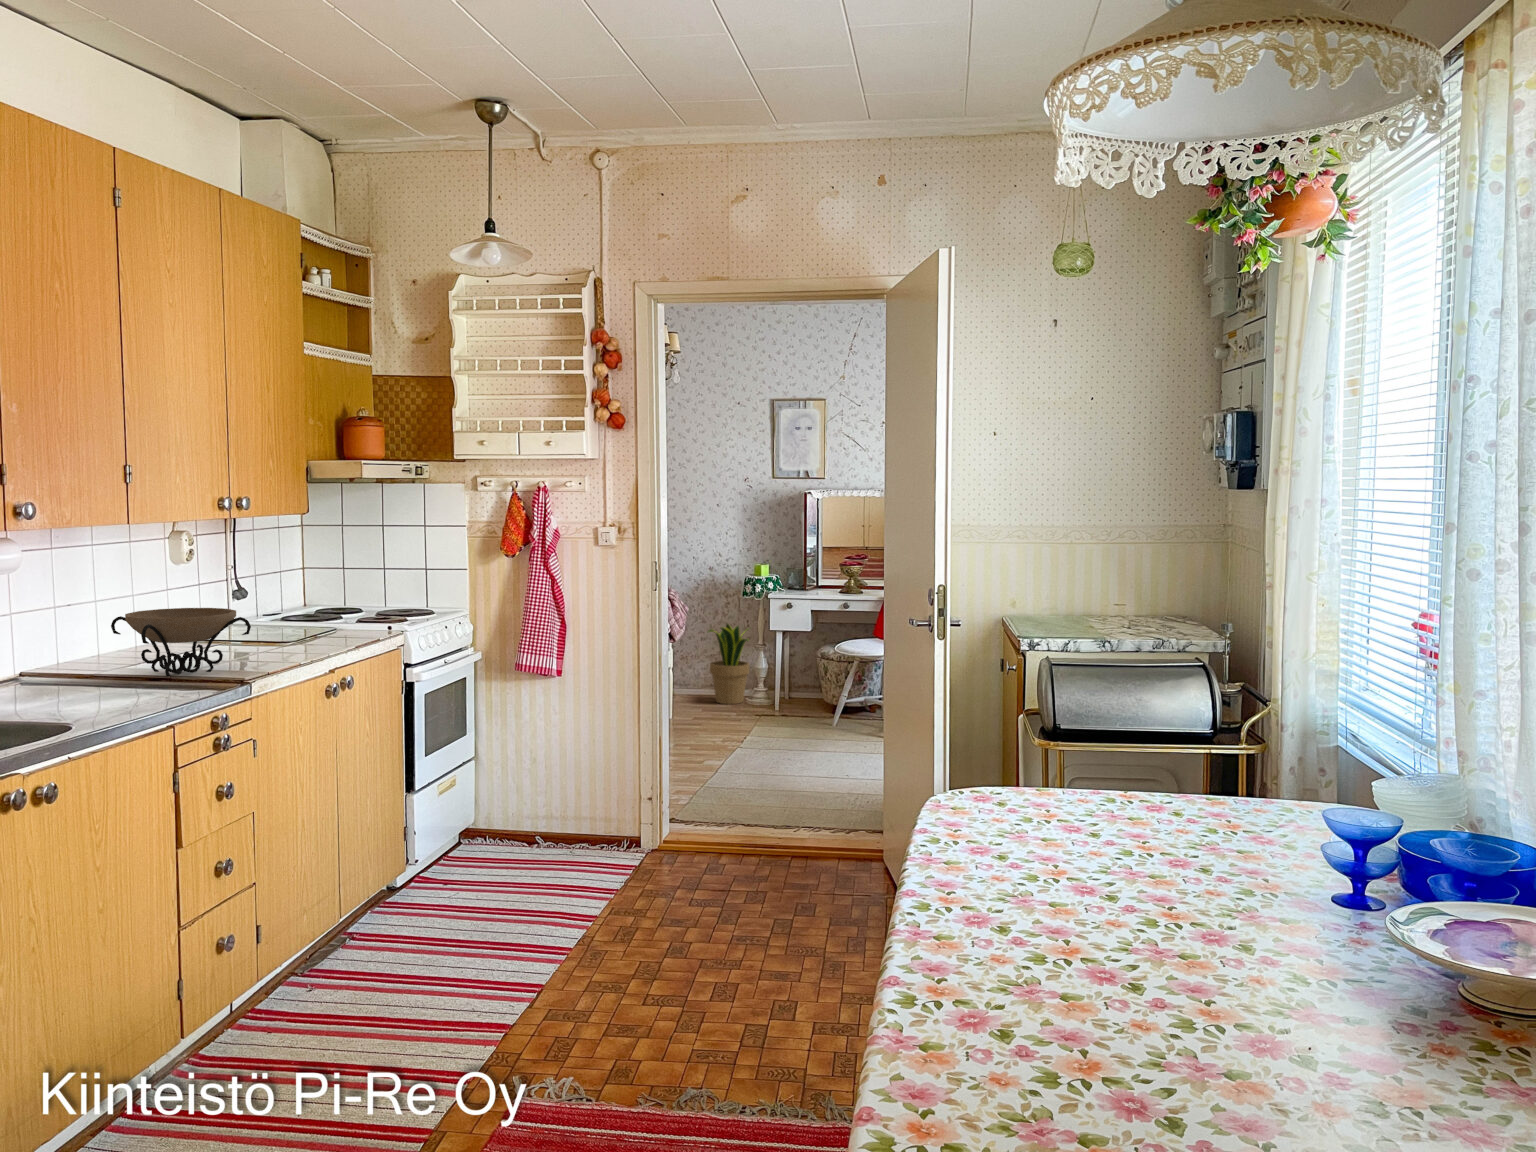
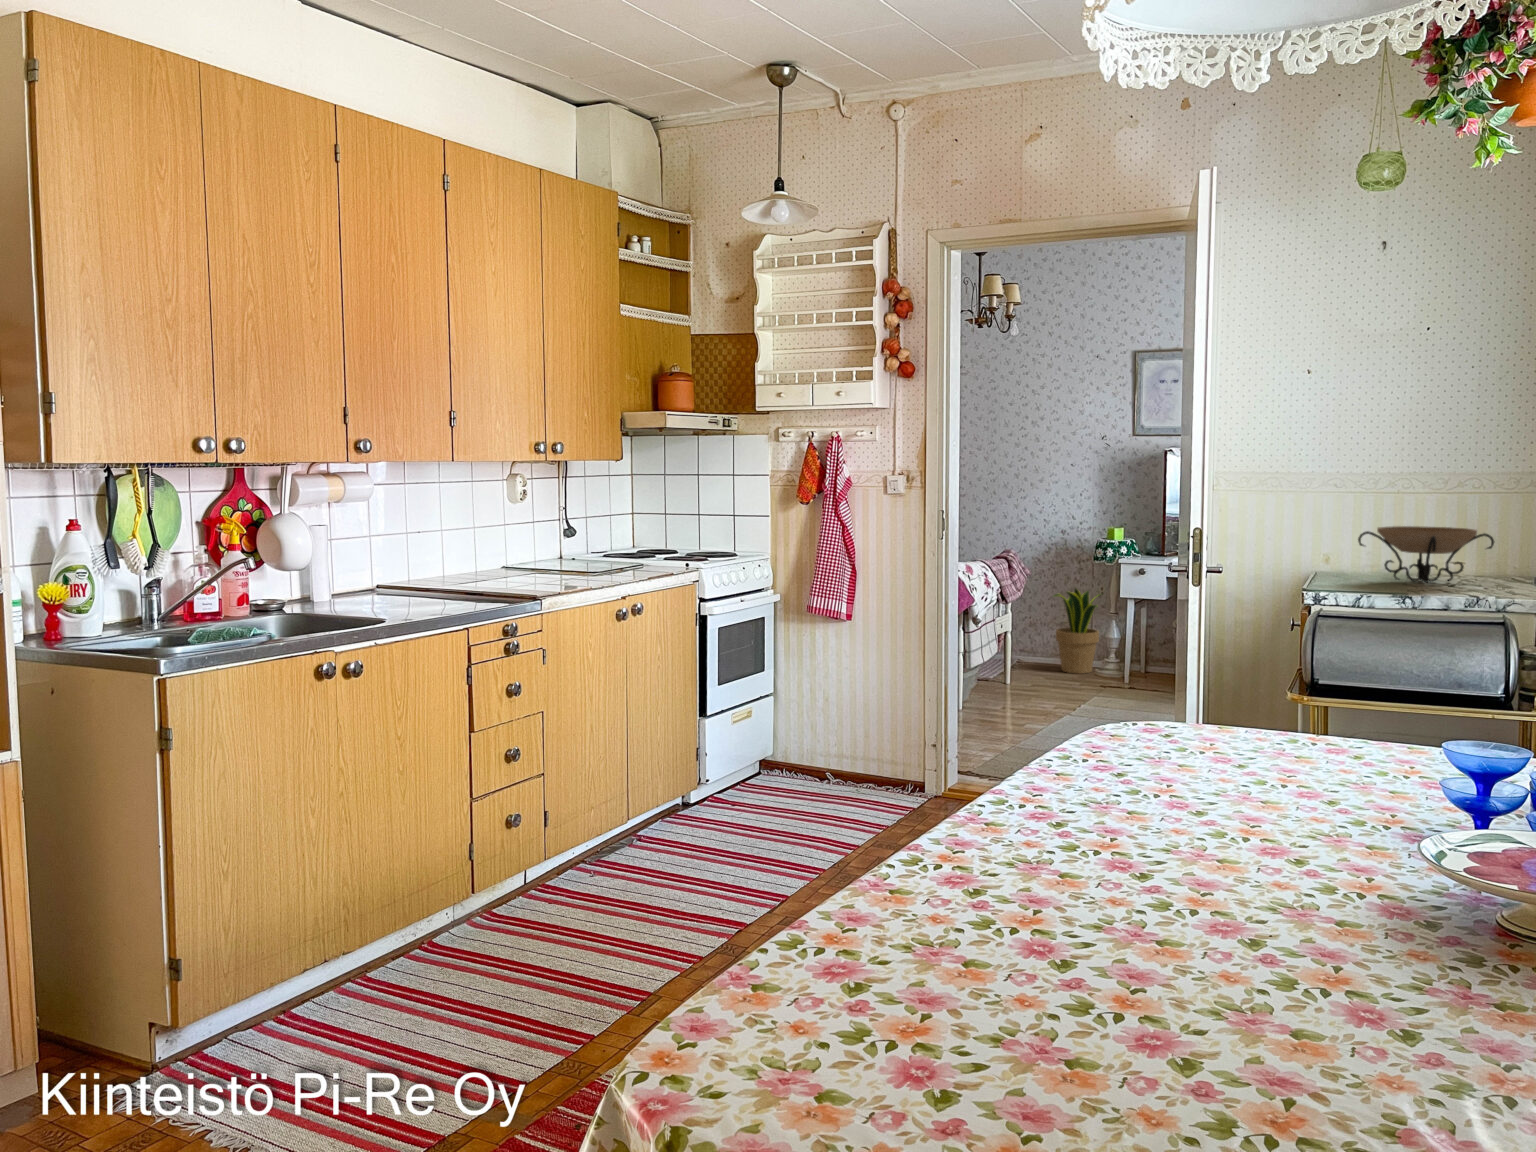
decorative bowl: present [111,608,251,677] -> present [1358,526,1494,583]

